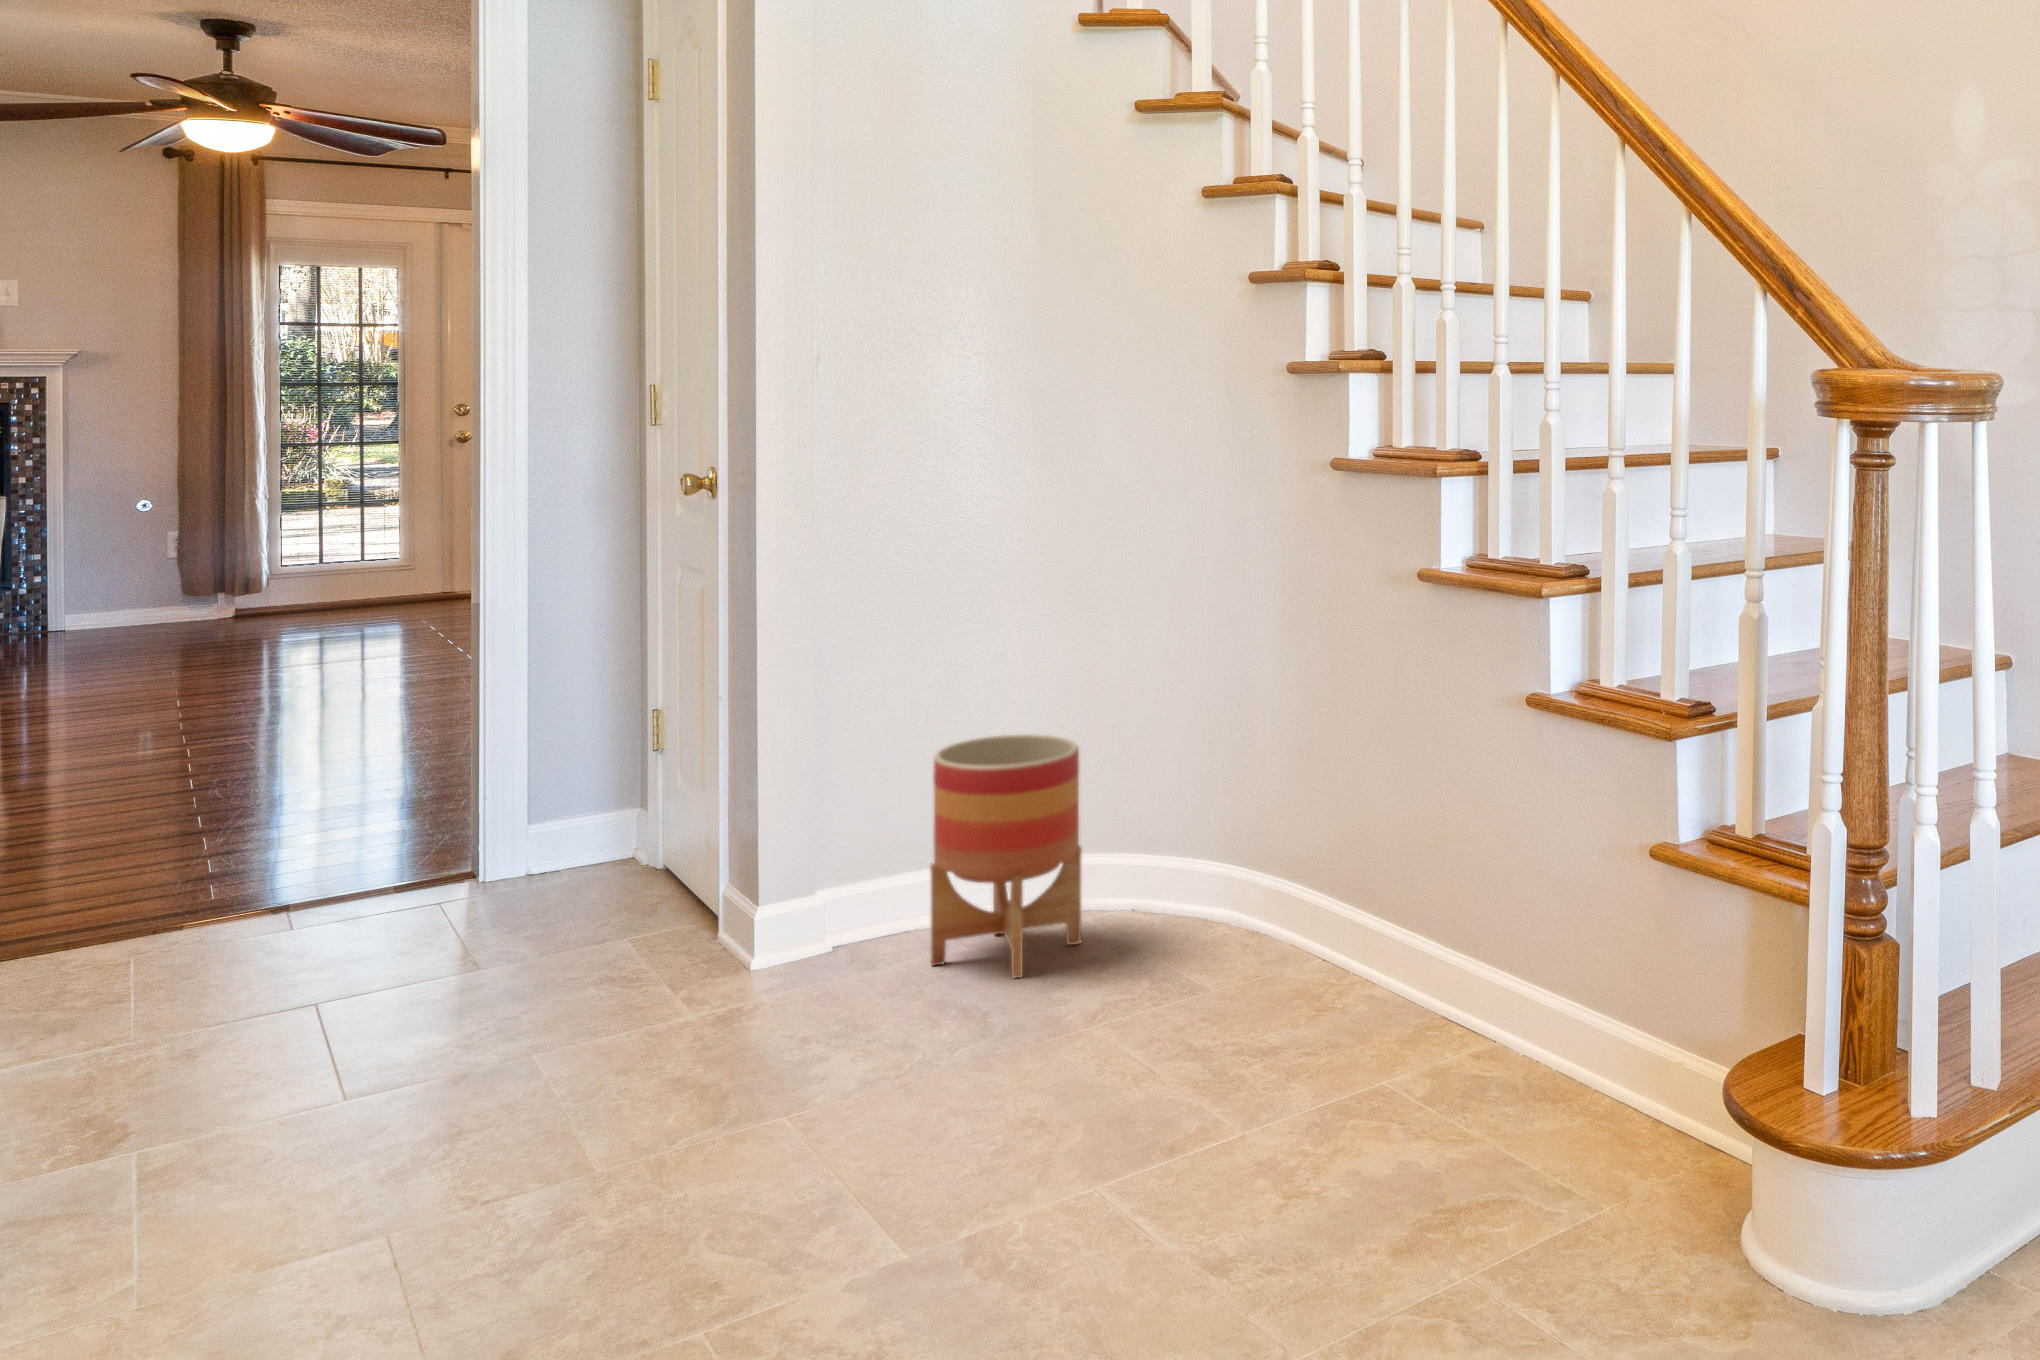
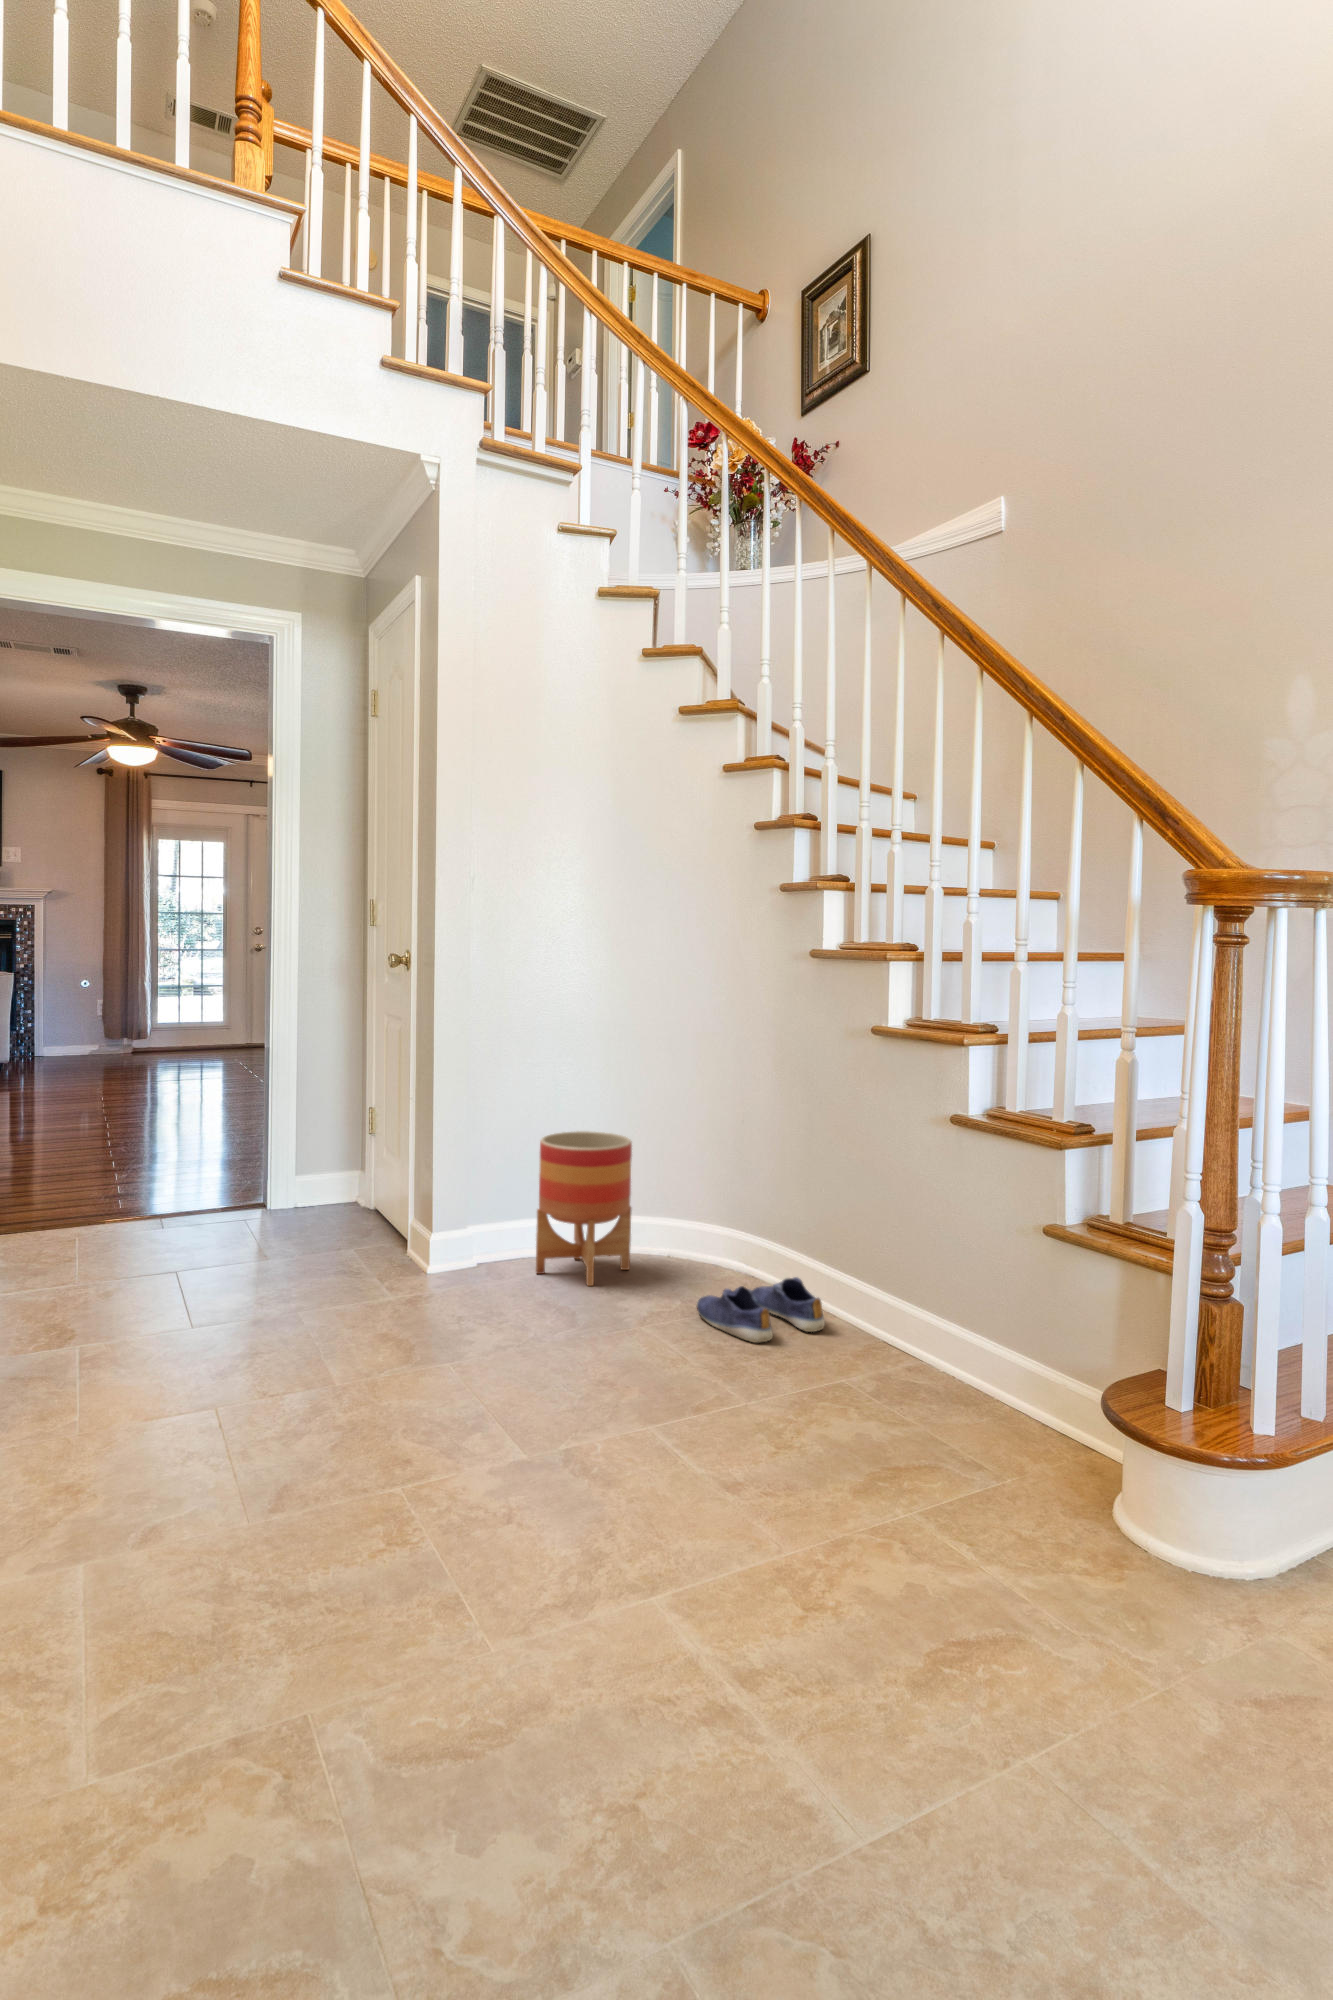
shoe: none [1180,936,1369,1046] -> present [696,1277,825,1342]

